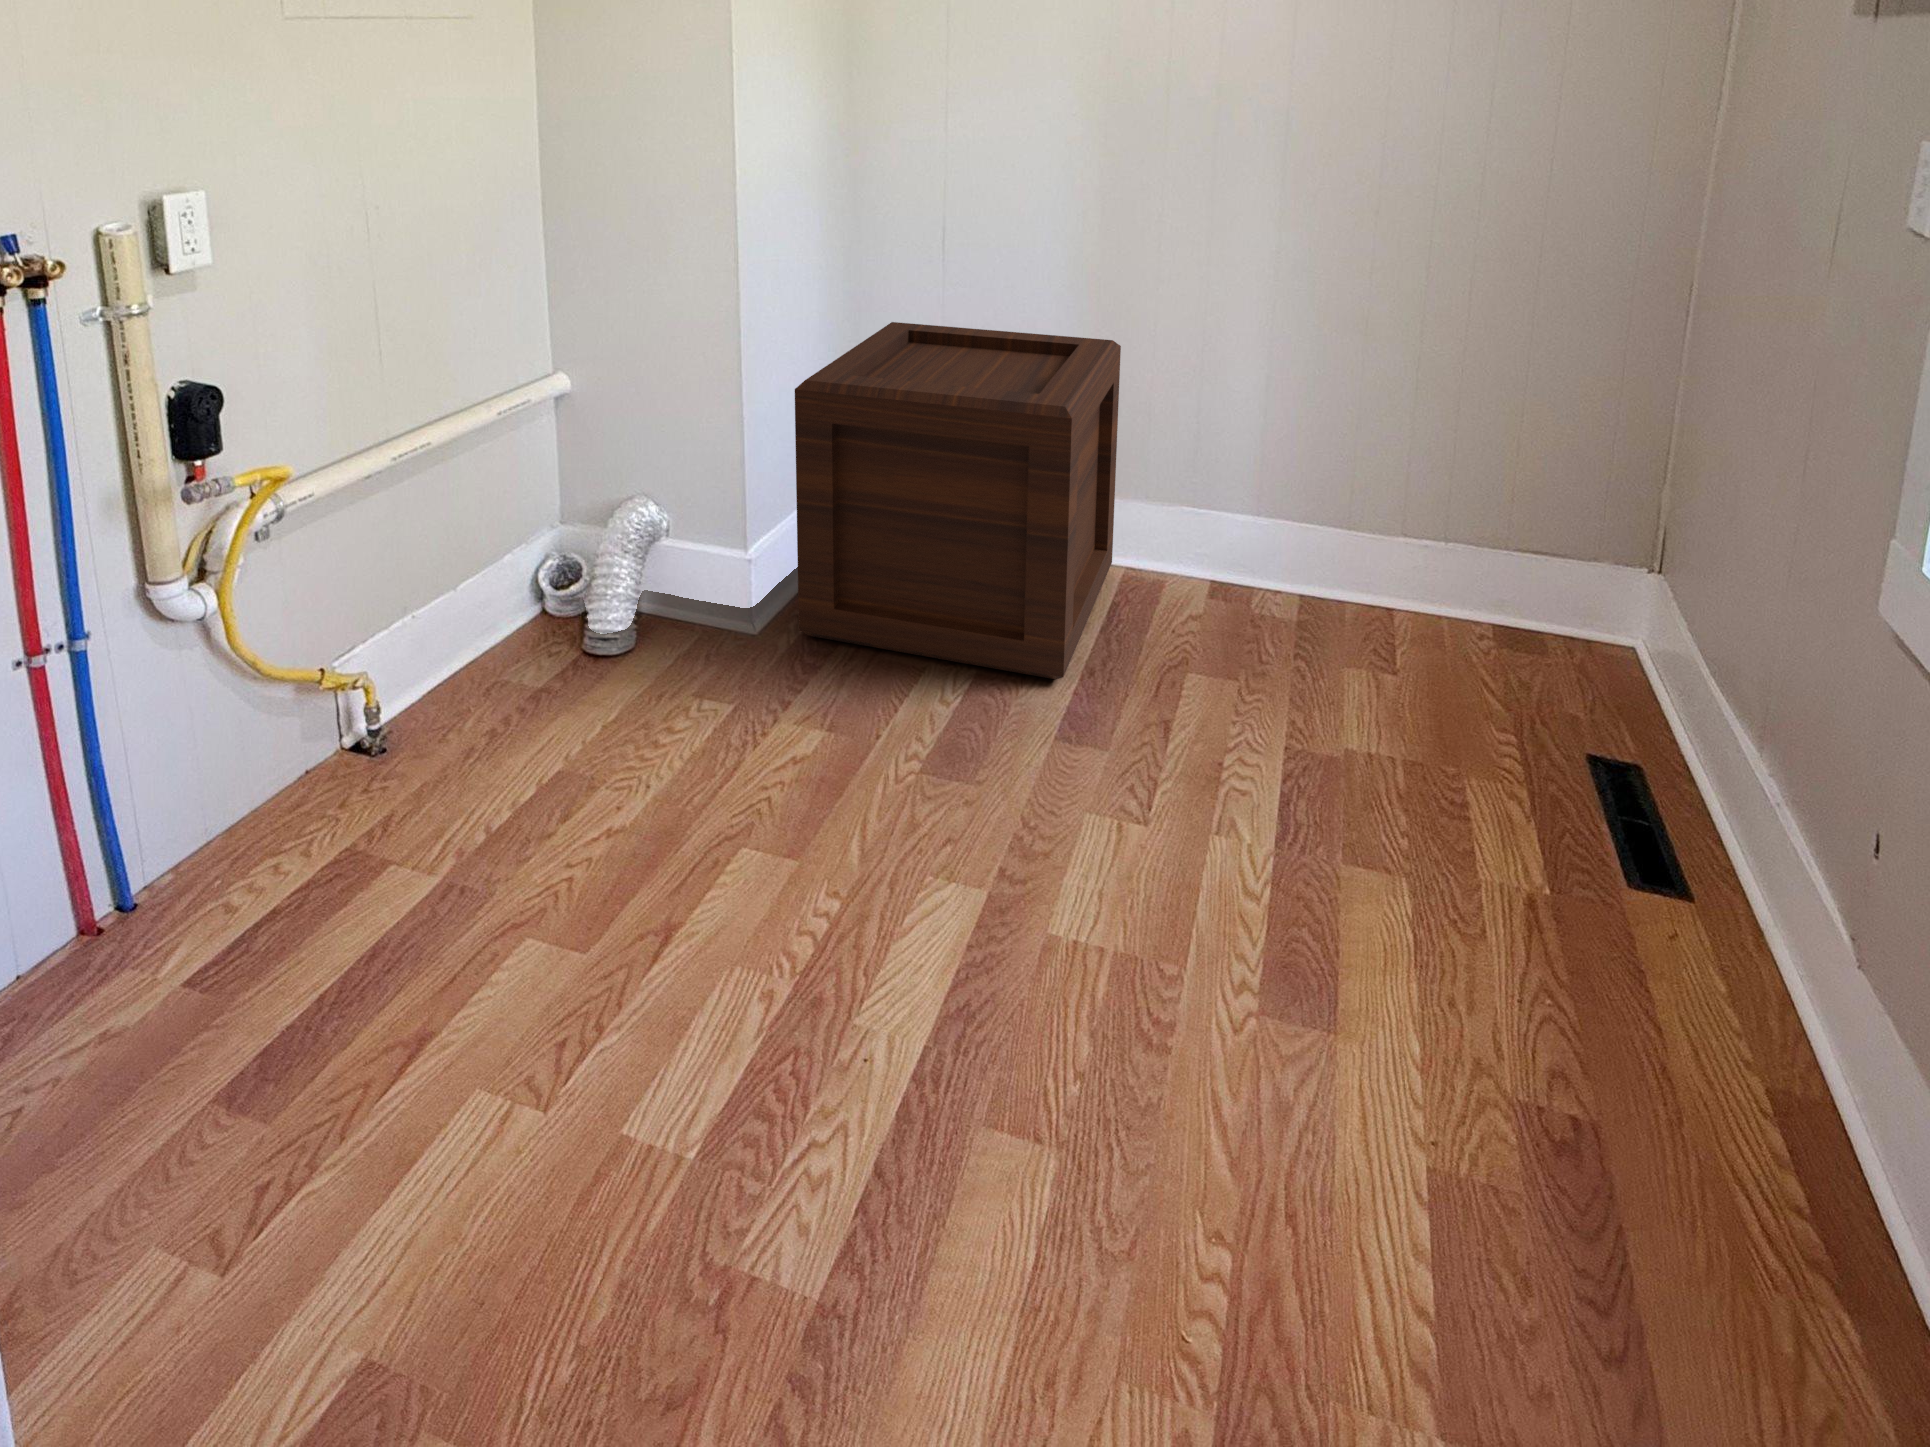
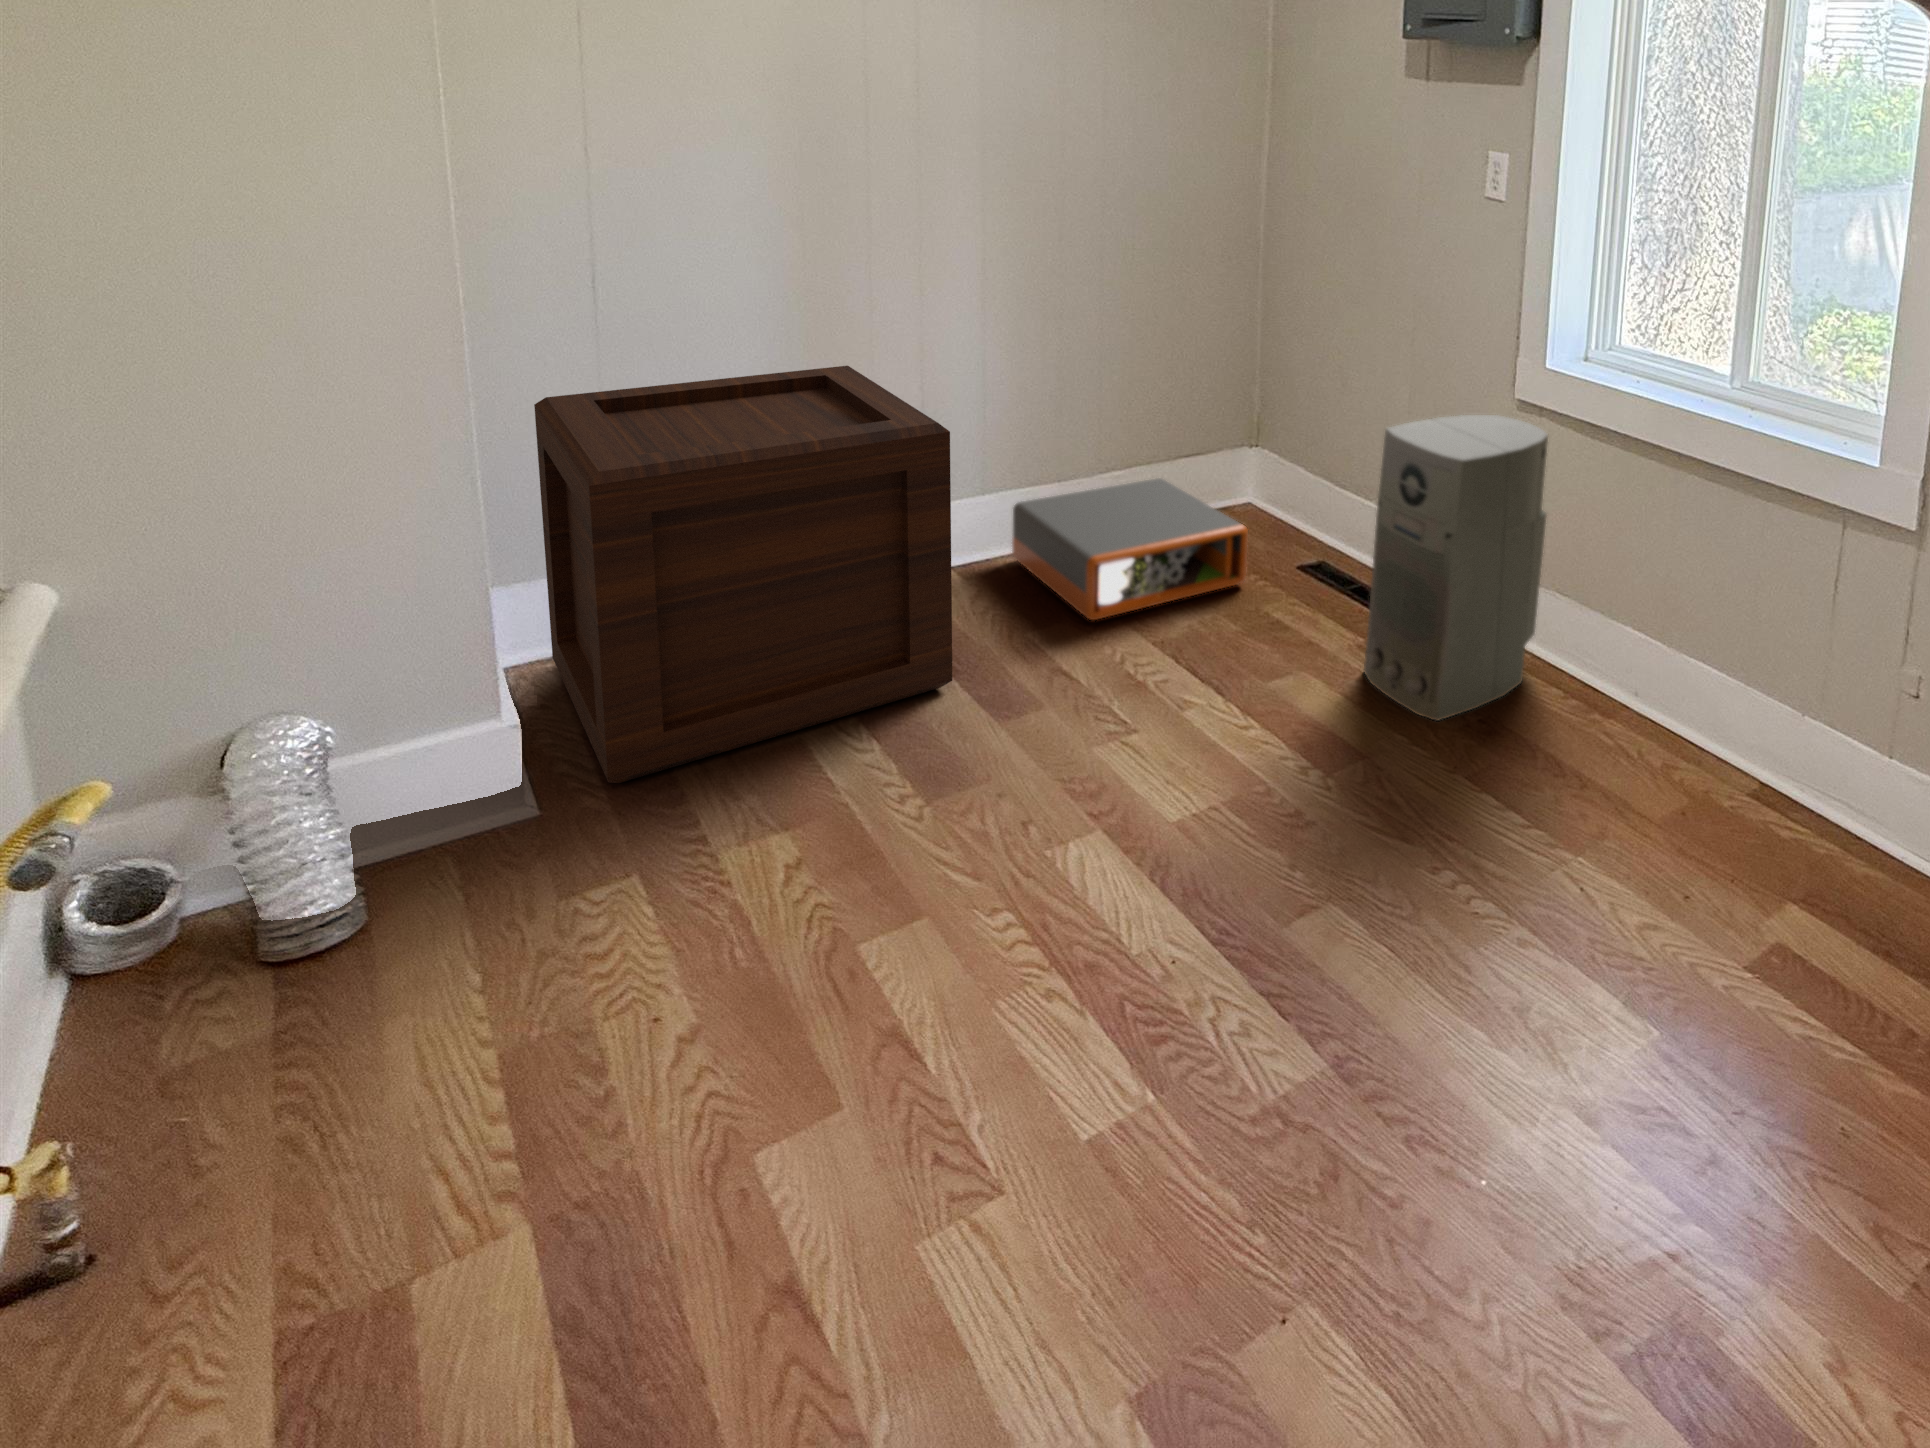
storage box: none [1247,531,1491,732] -> present [1012,478,1248,620]
air purifier: none [1465,571,1874,1127] -> present [1364,415,1548,721]

